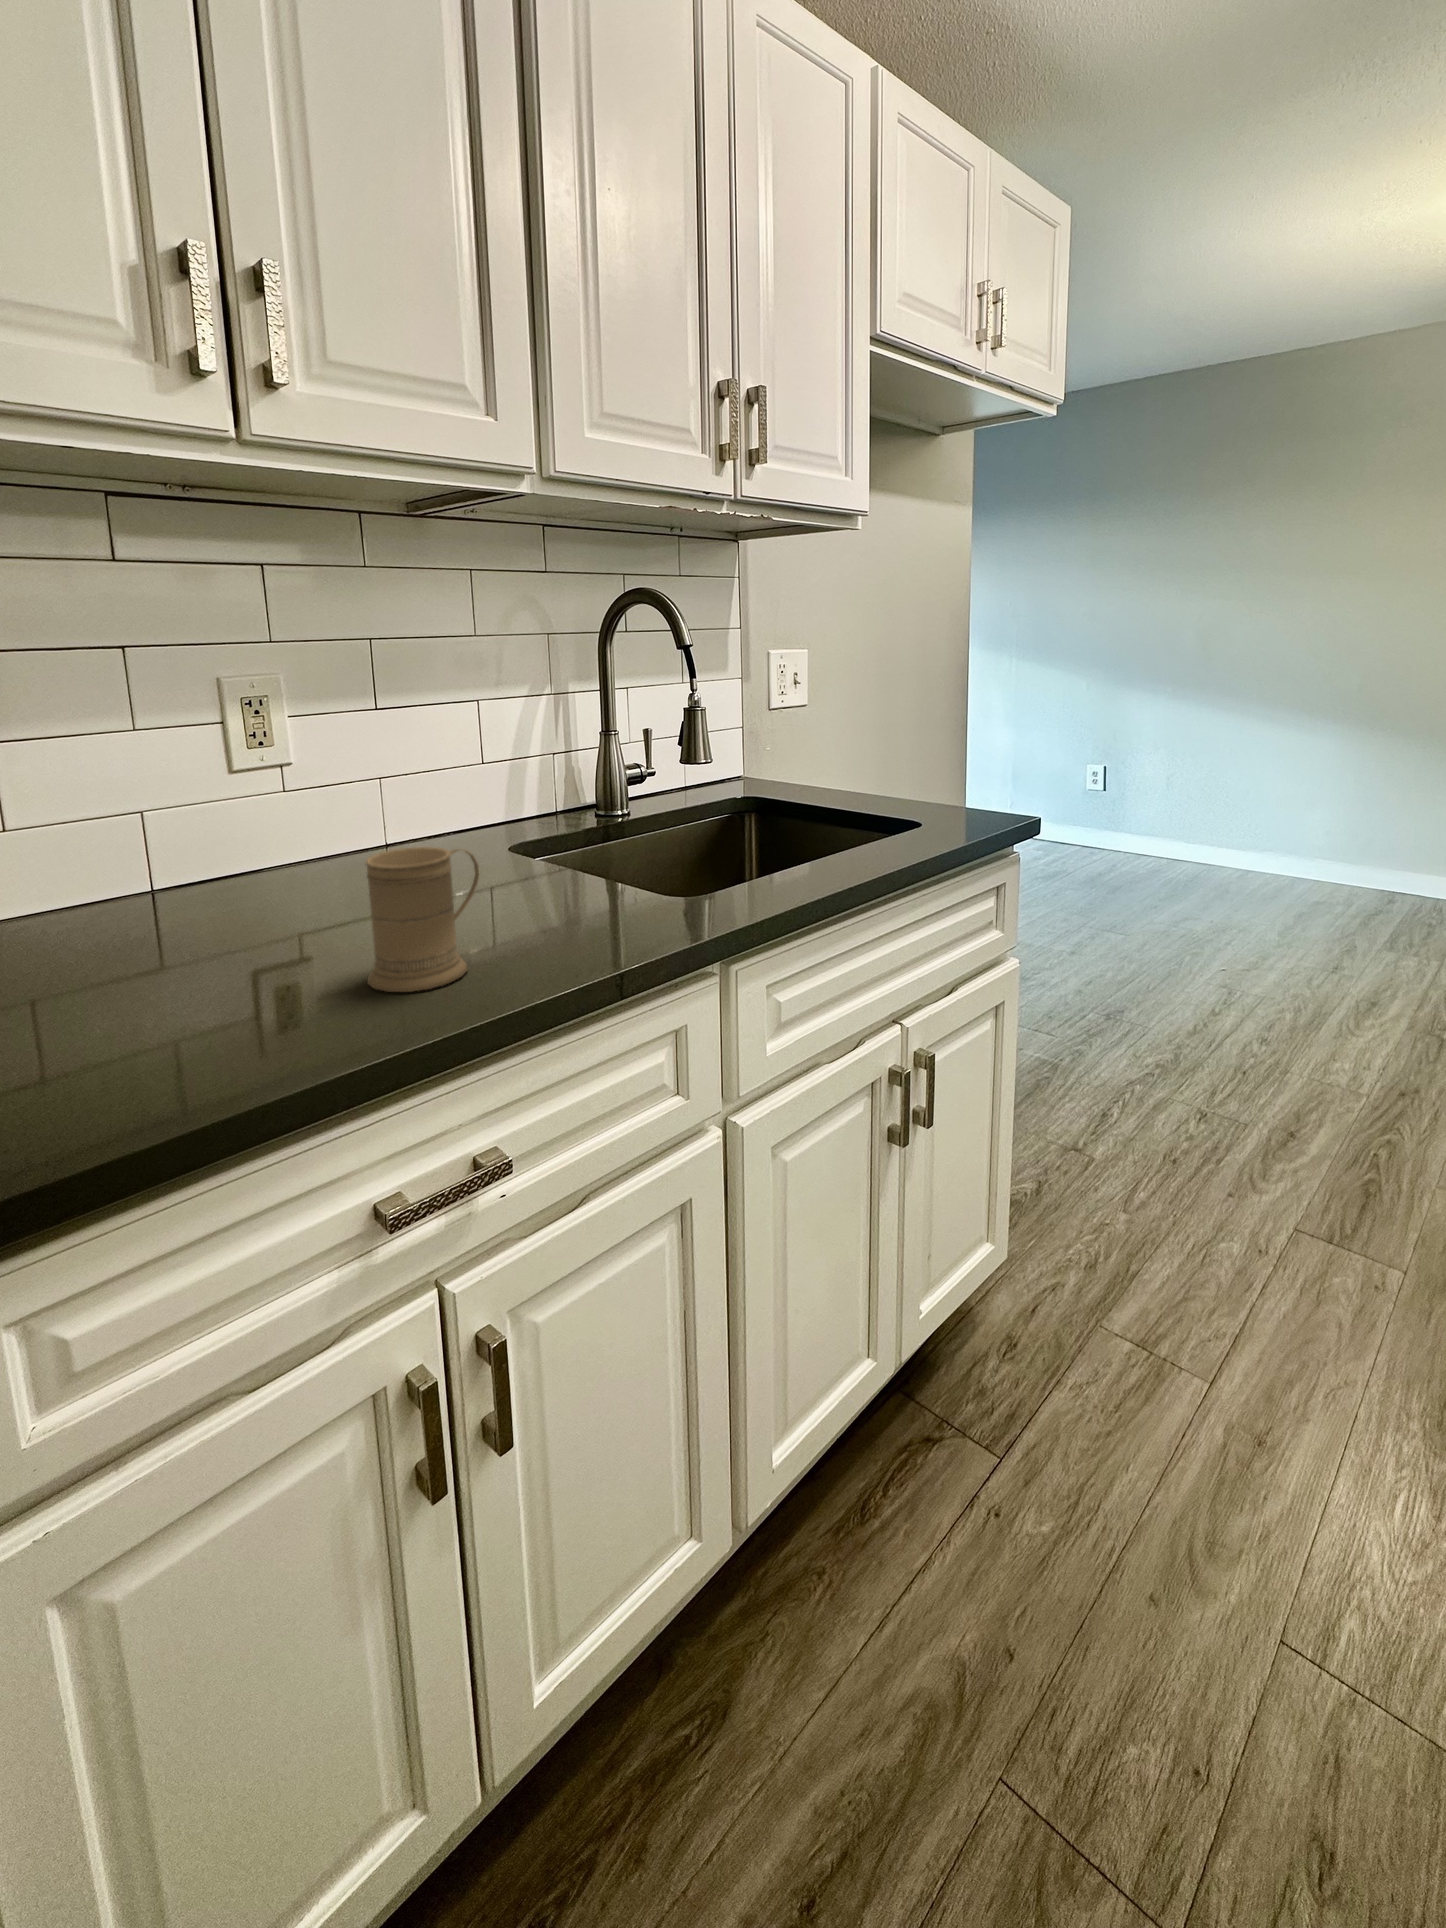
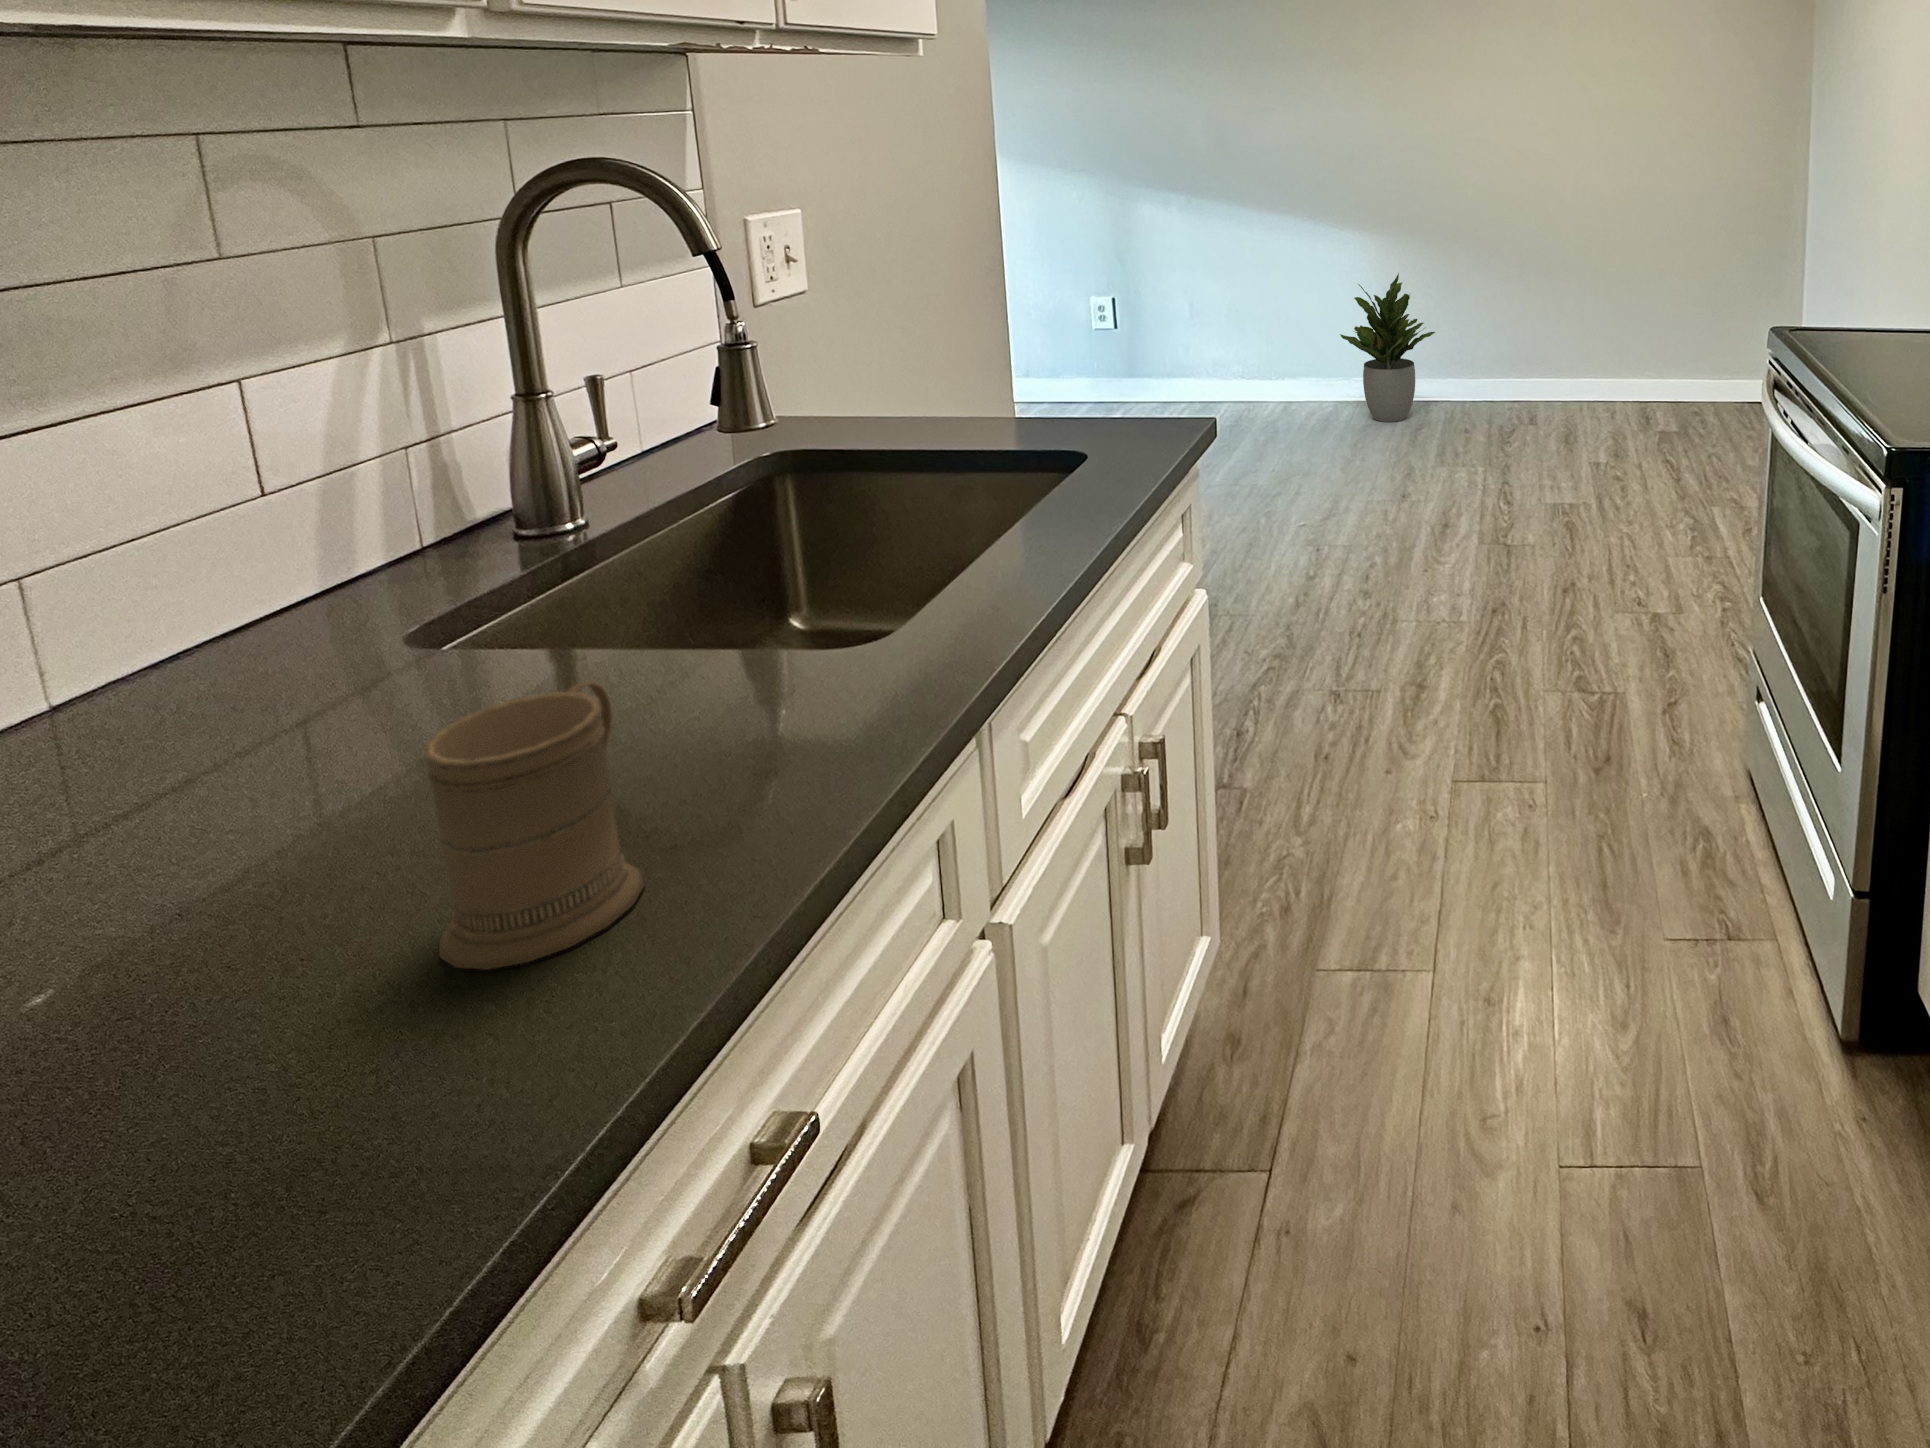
potted plant: none [1306,766,1413,906] -> present [1340,273,1435,422]

